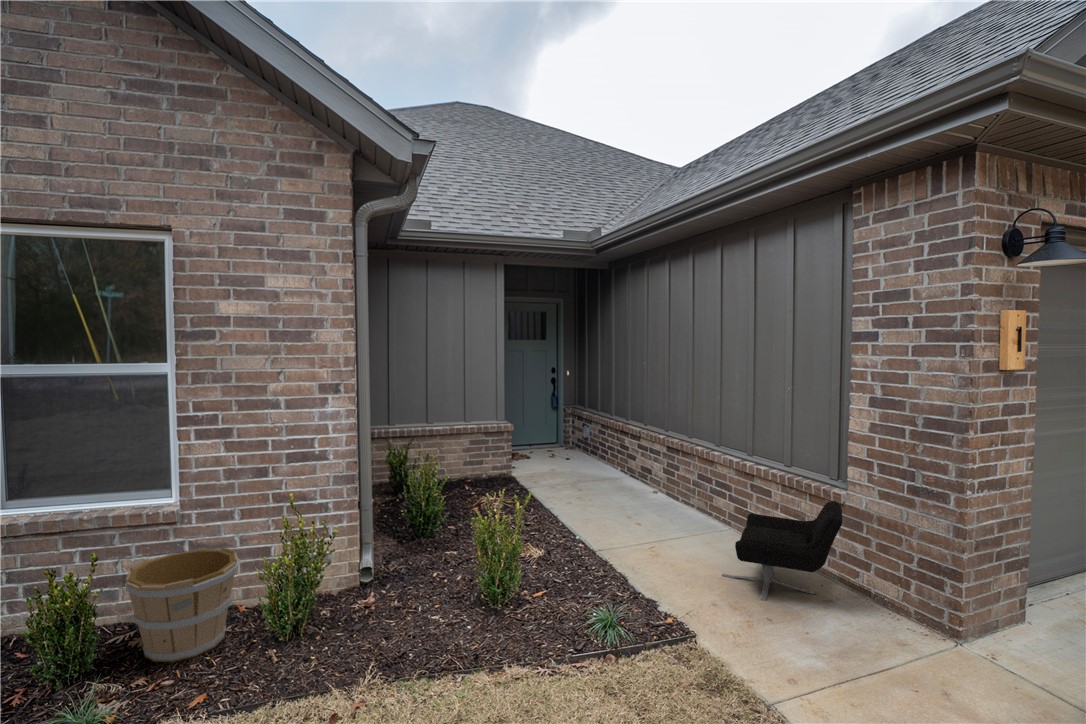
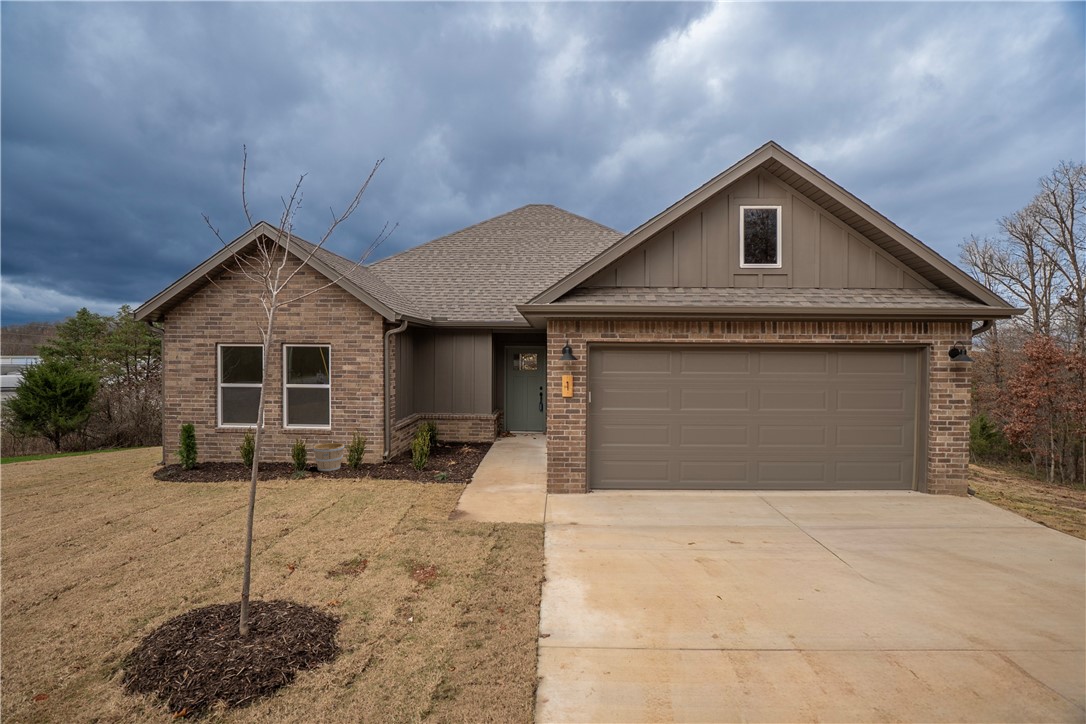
lounge chair: present [722,501,842,600] -> none [505,447,553,481]

